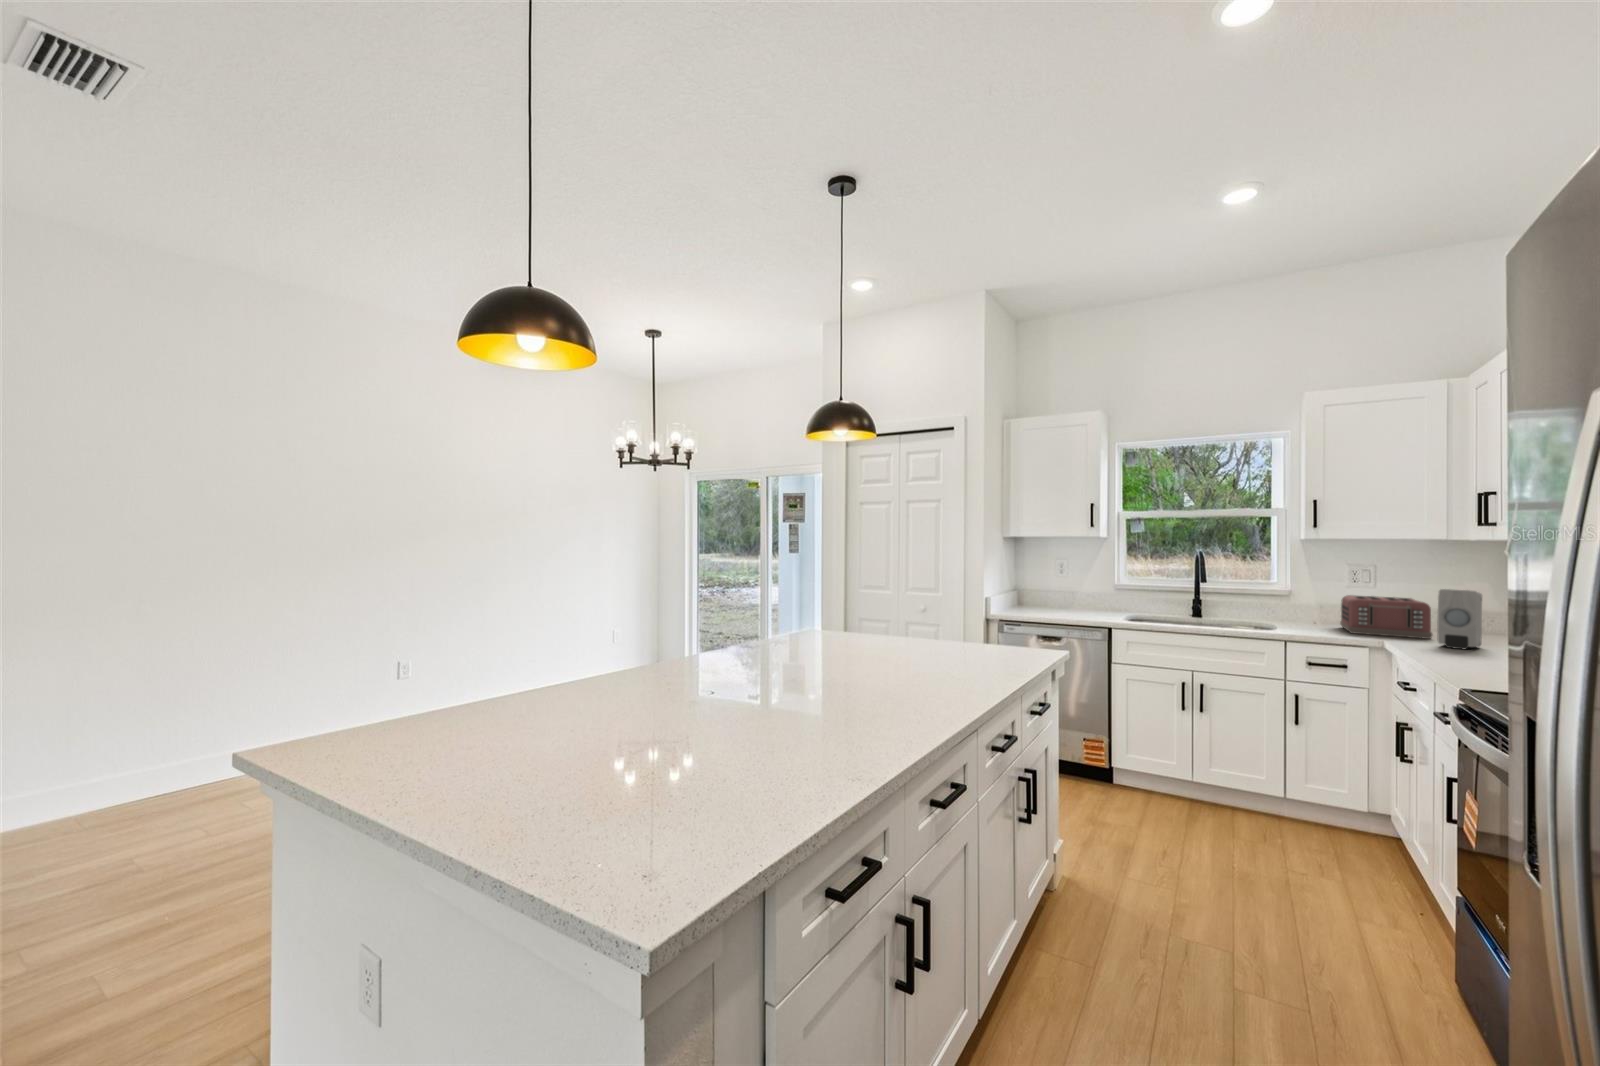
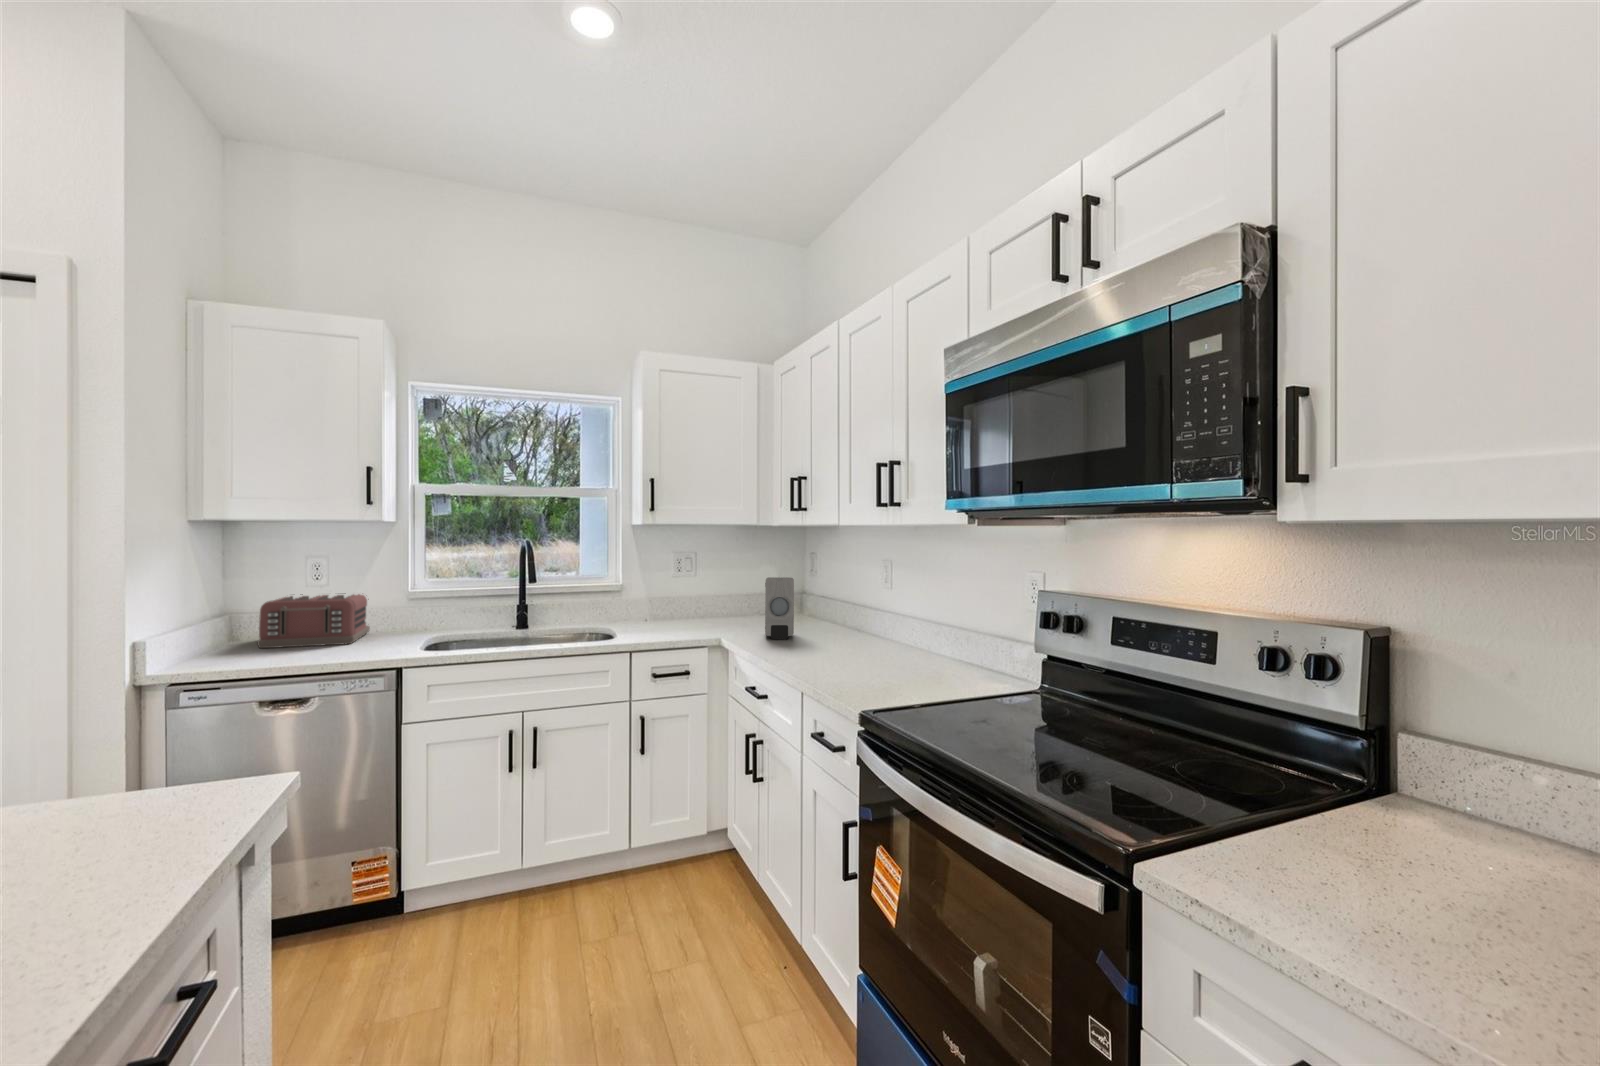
toaster: present [1340,595,1432,639] -> present [257,594,370,648]

